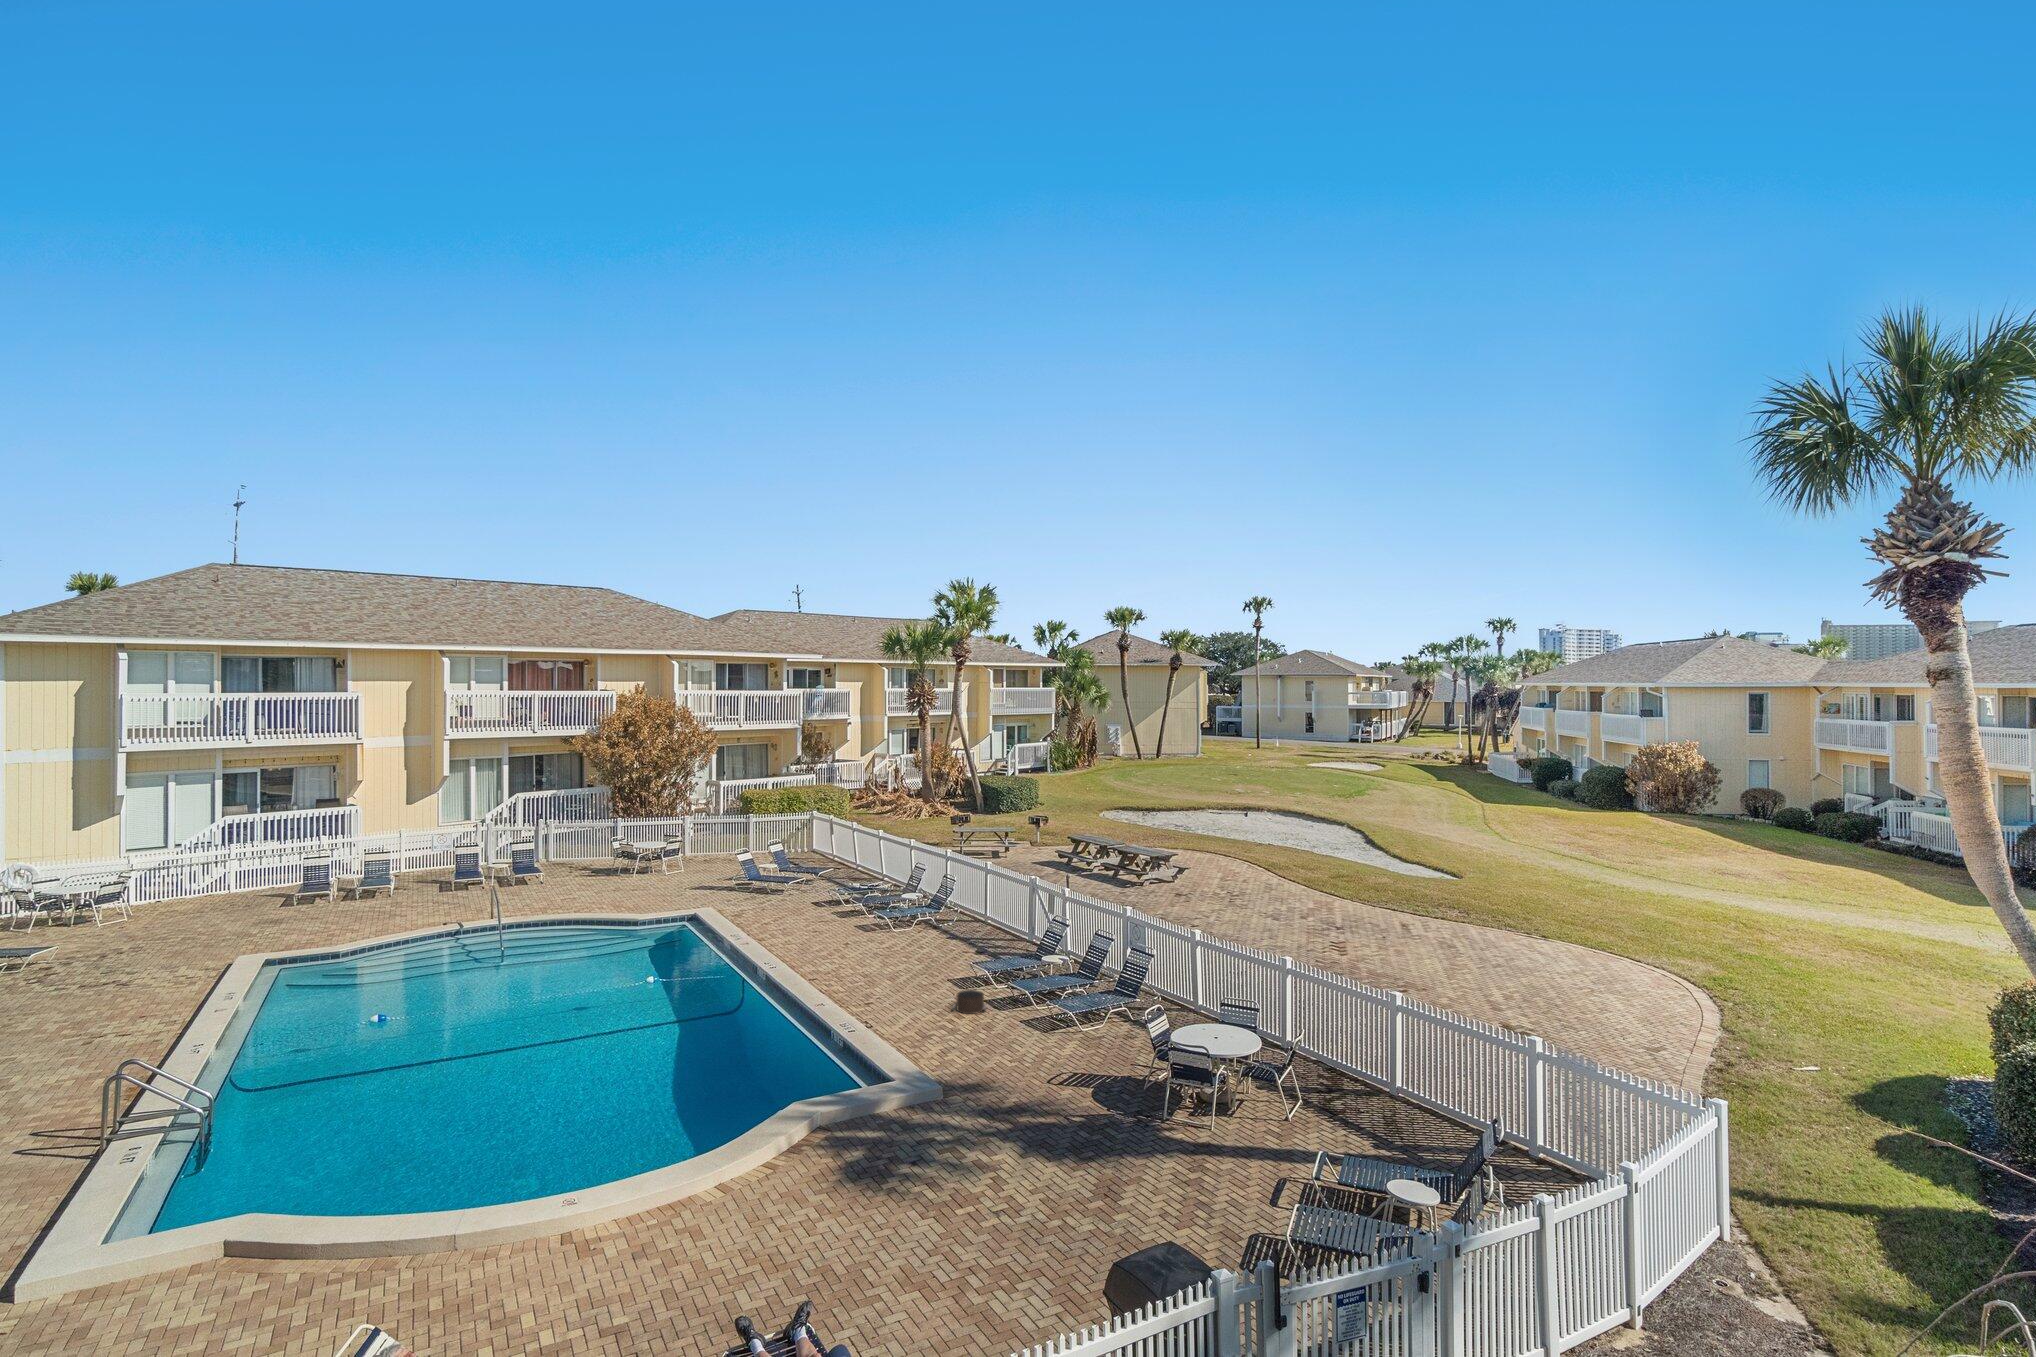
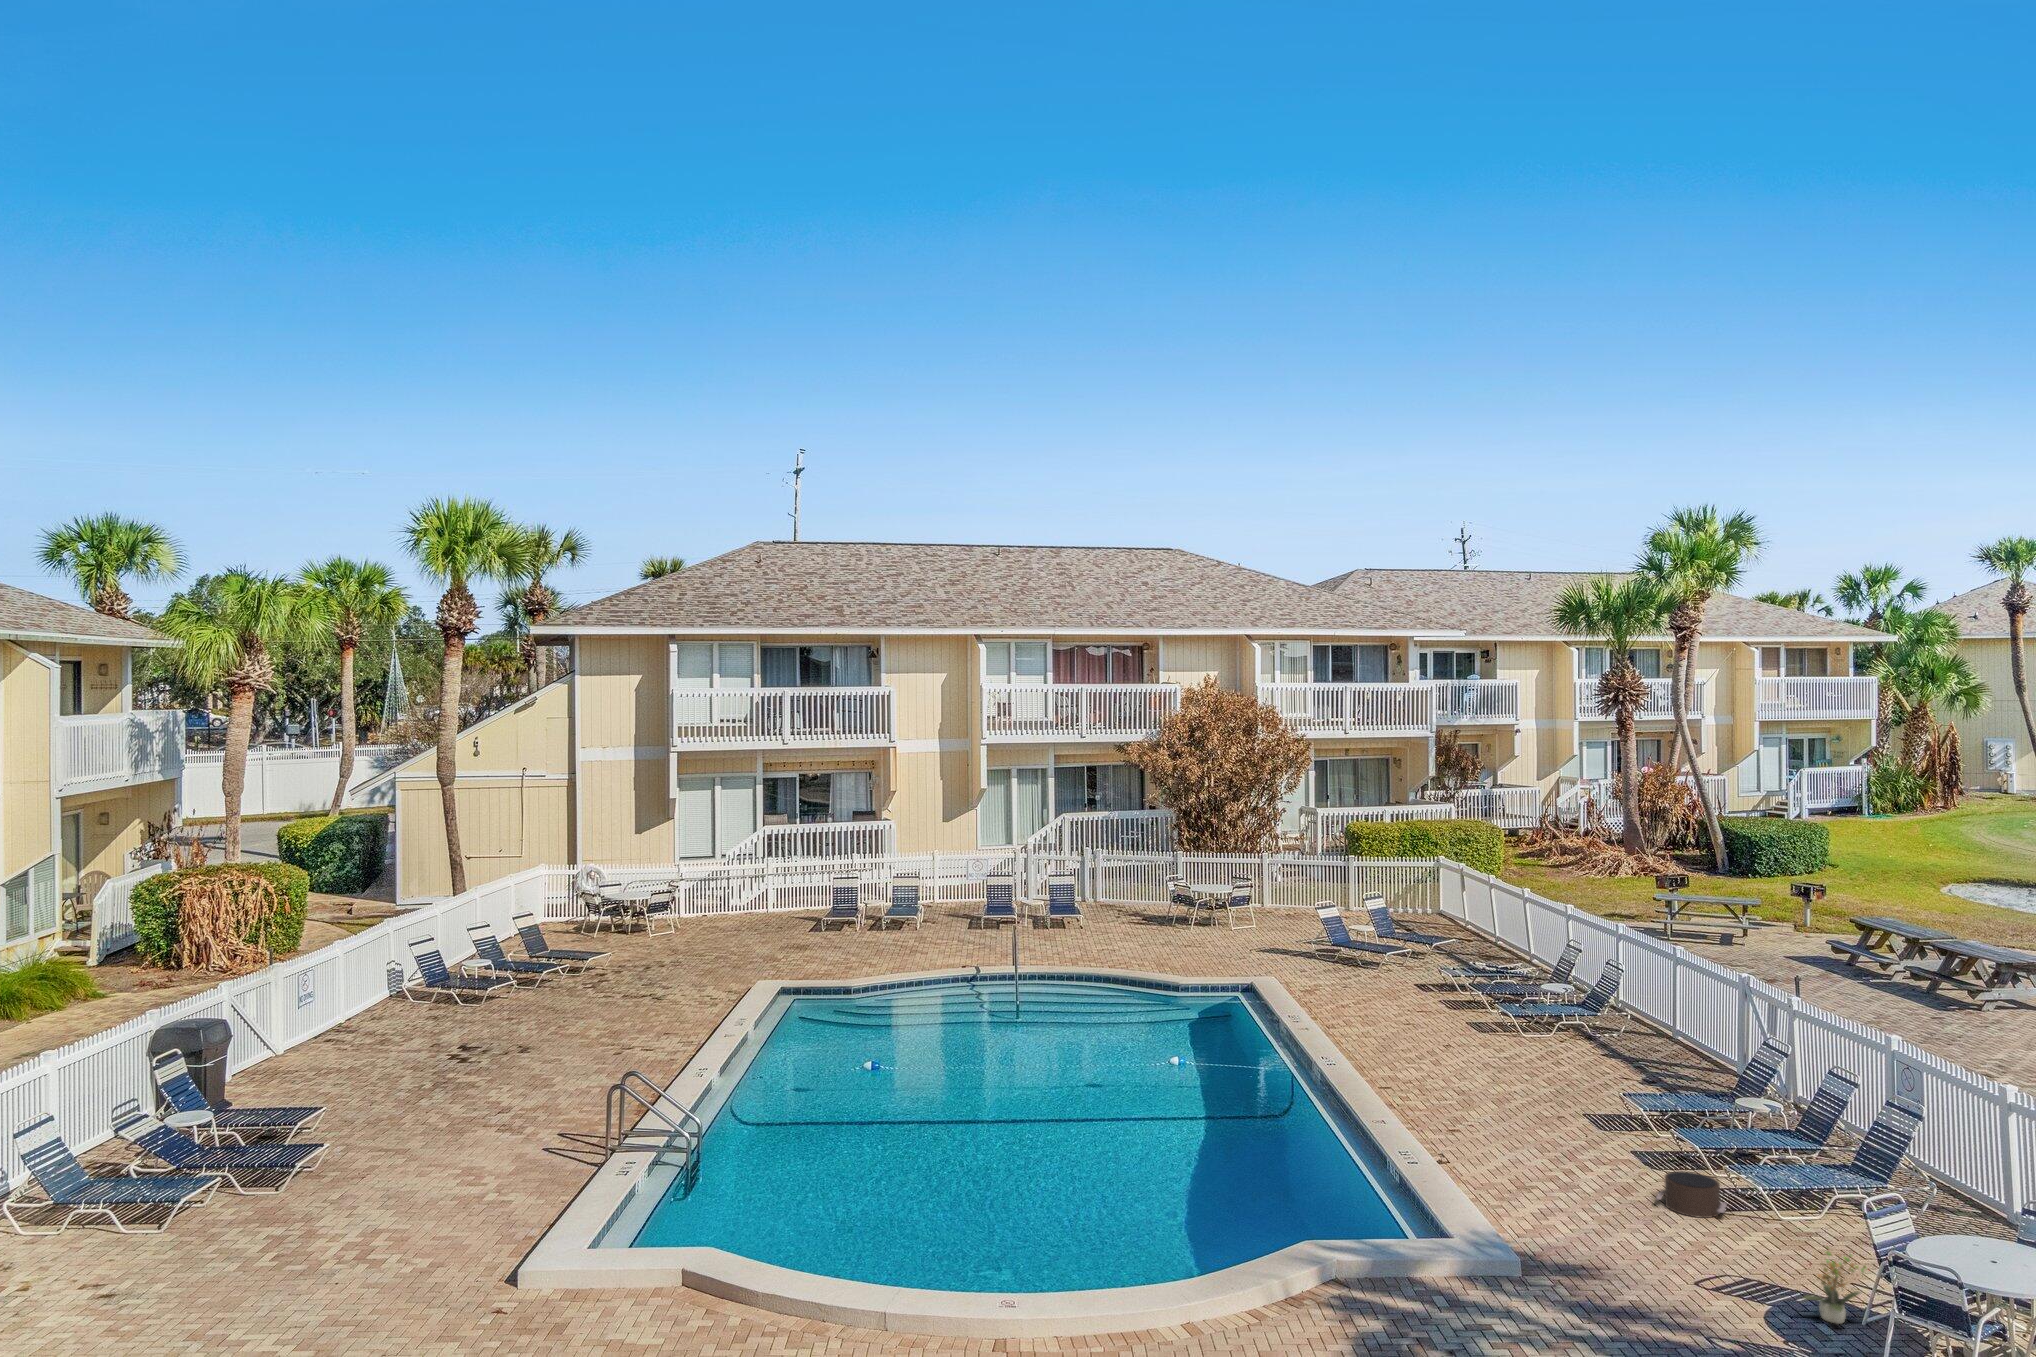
potted plant: none [1024,1013,1054,1053] -> present [1803,1247,1866,1324]

